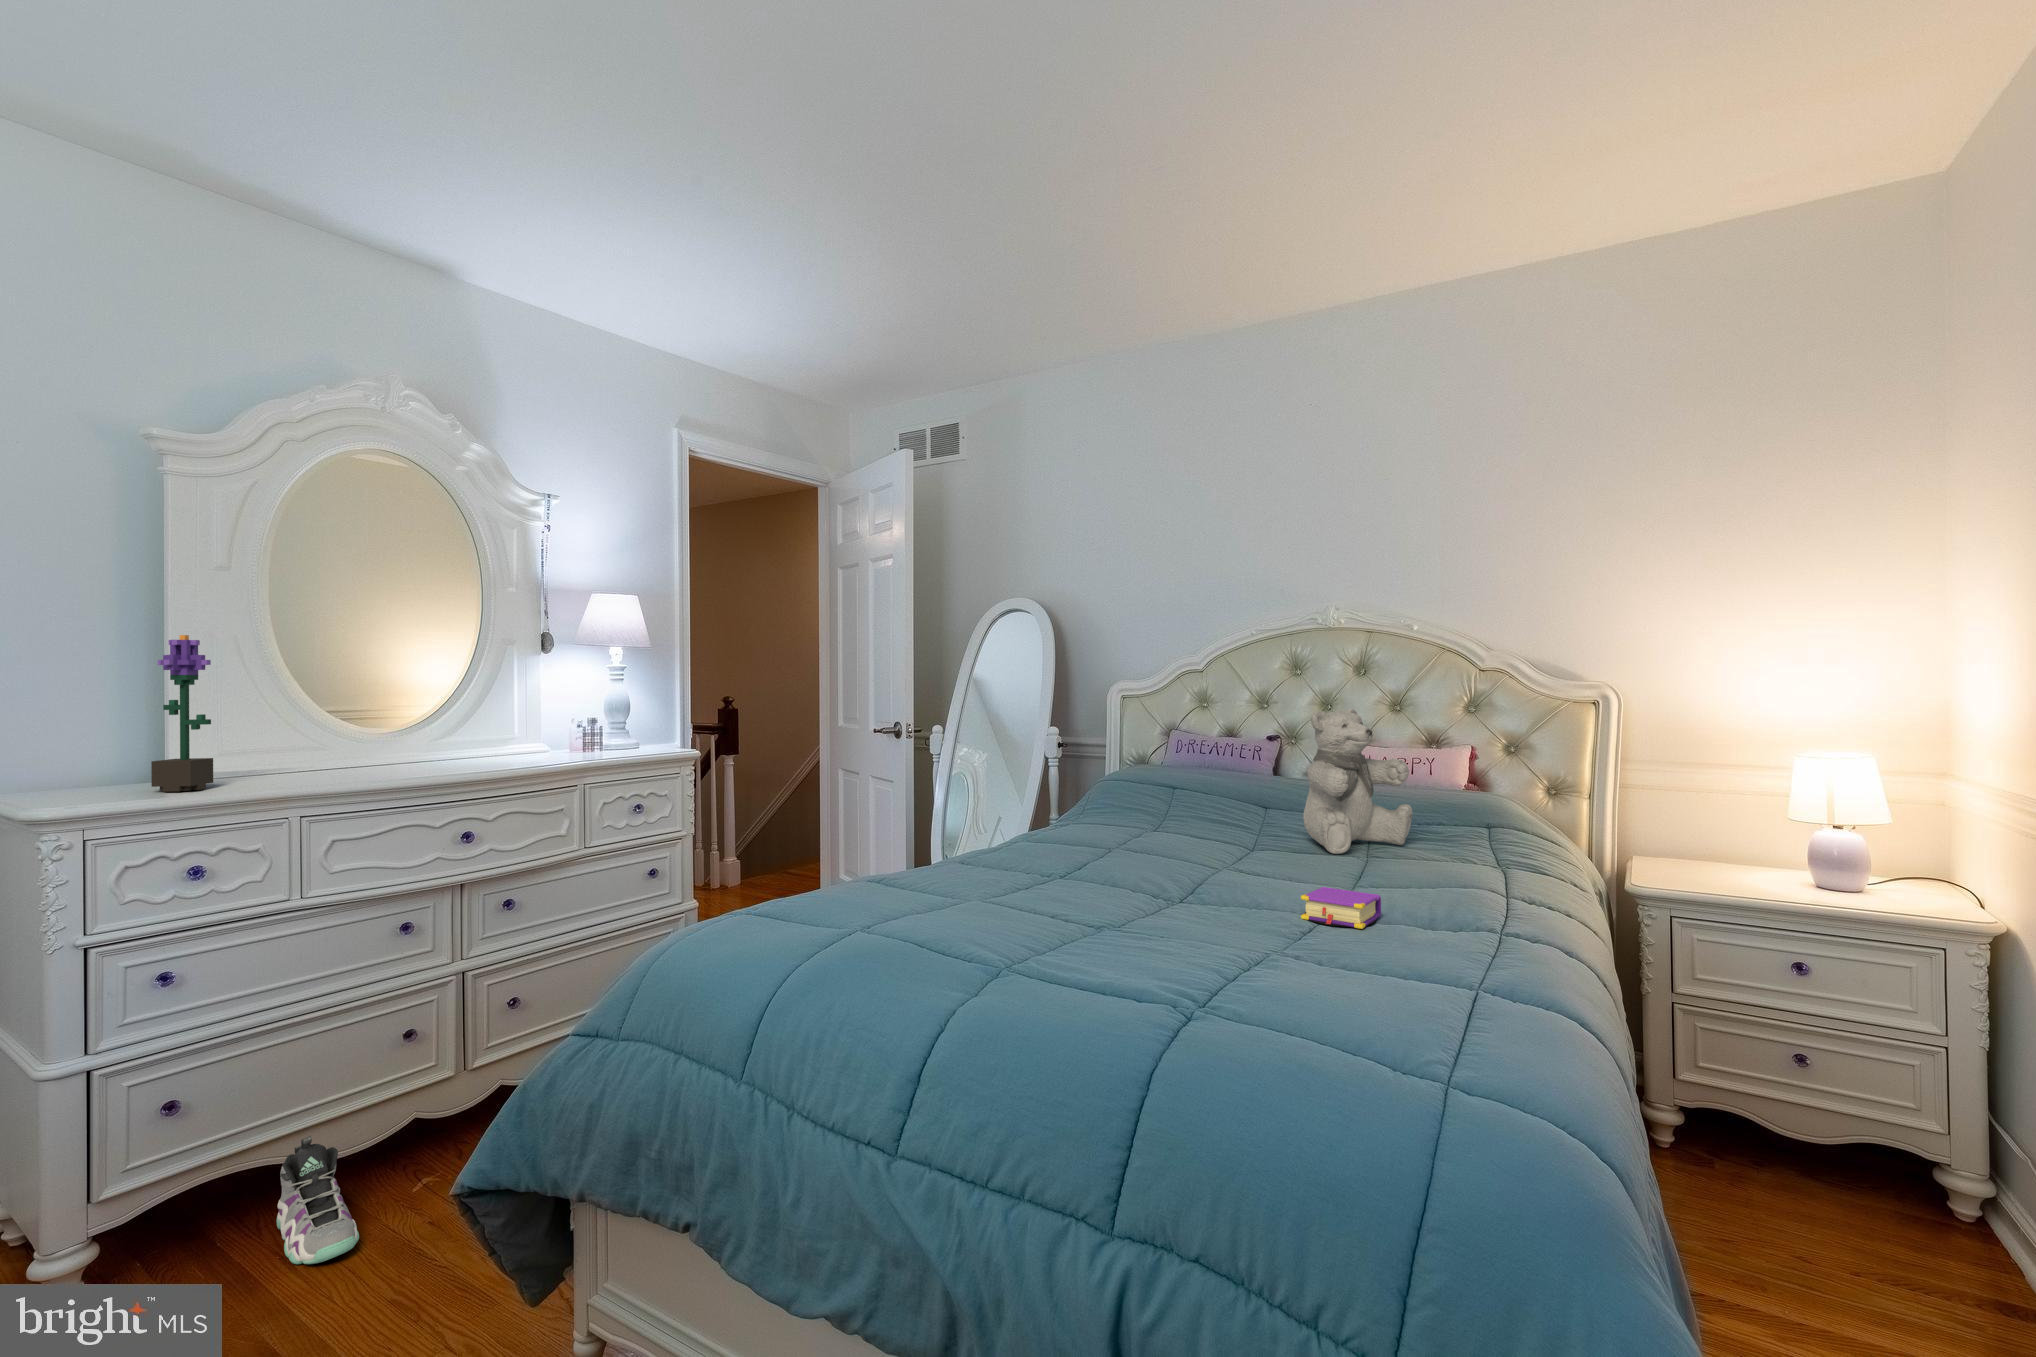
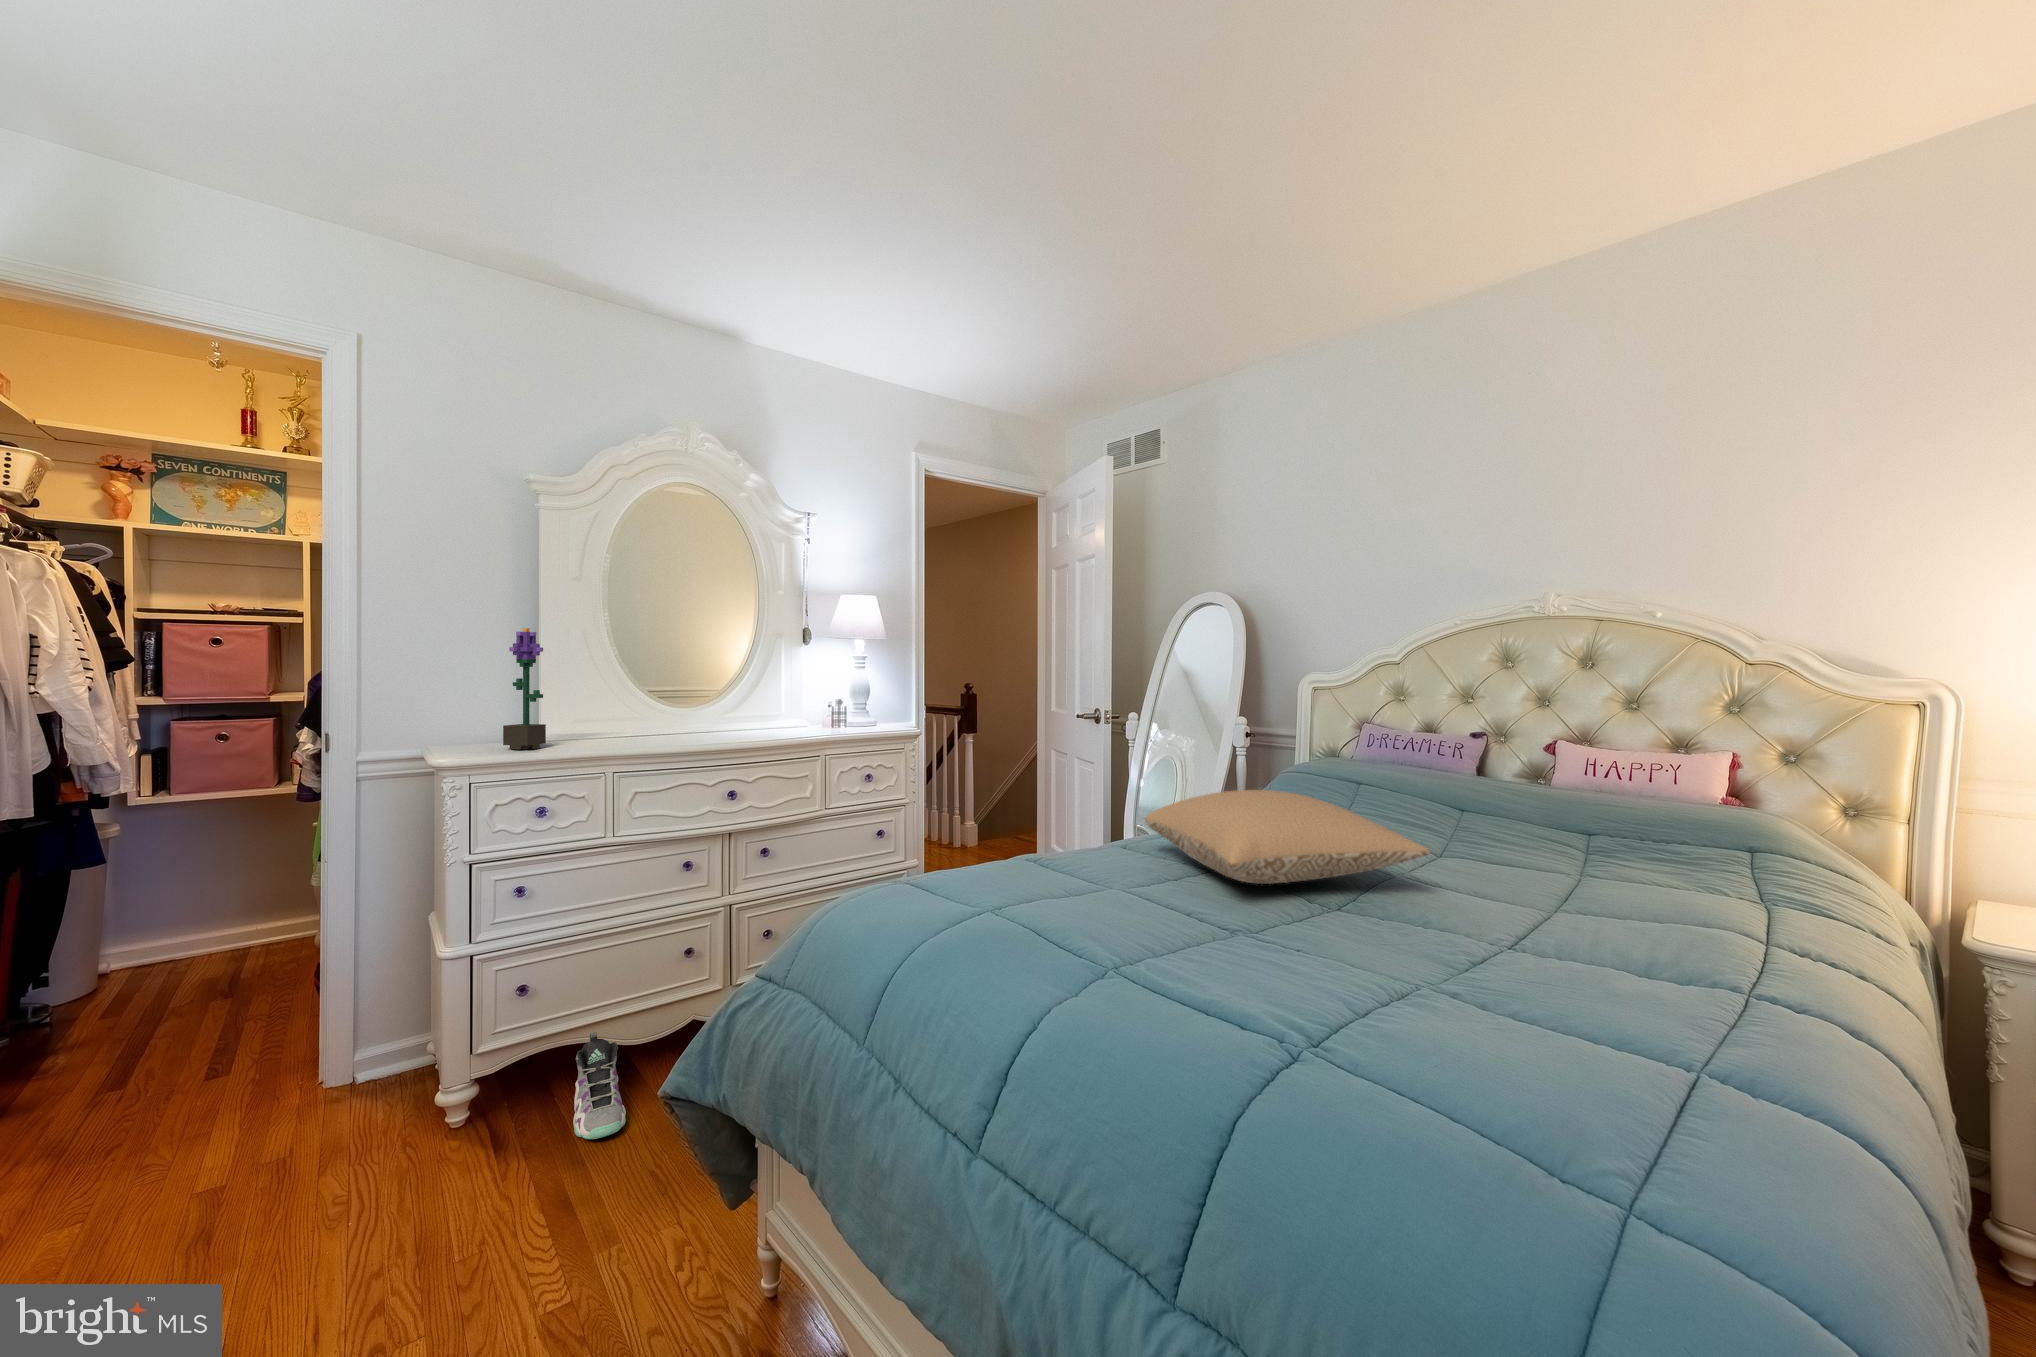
teddy bear: present [1303,709,1413,854] -> none [1511,708,1653,871]
pillow: none [979,794,1240,880] -> present [1145,790,1430,884]
book: present [1301,887,1381,929] -> none [1465,918,1666,994]

